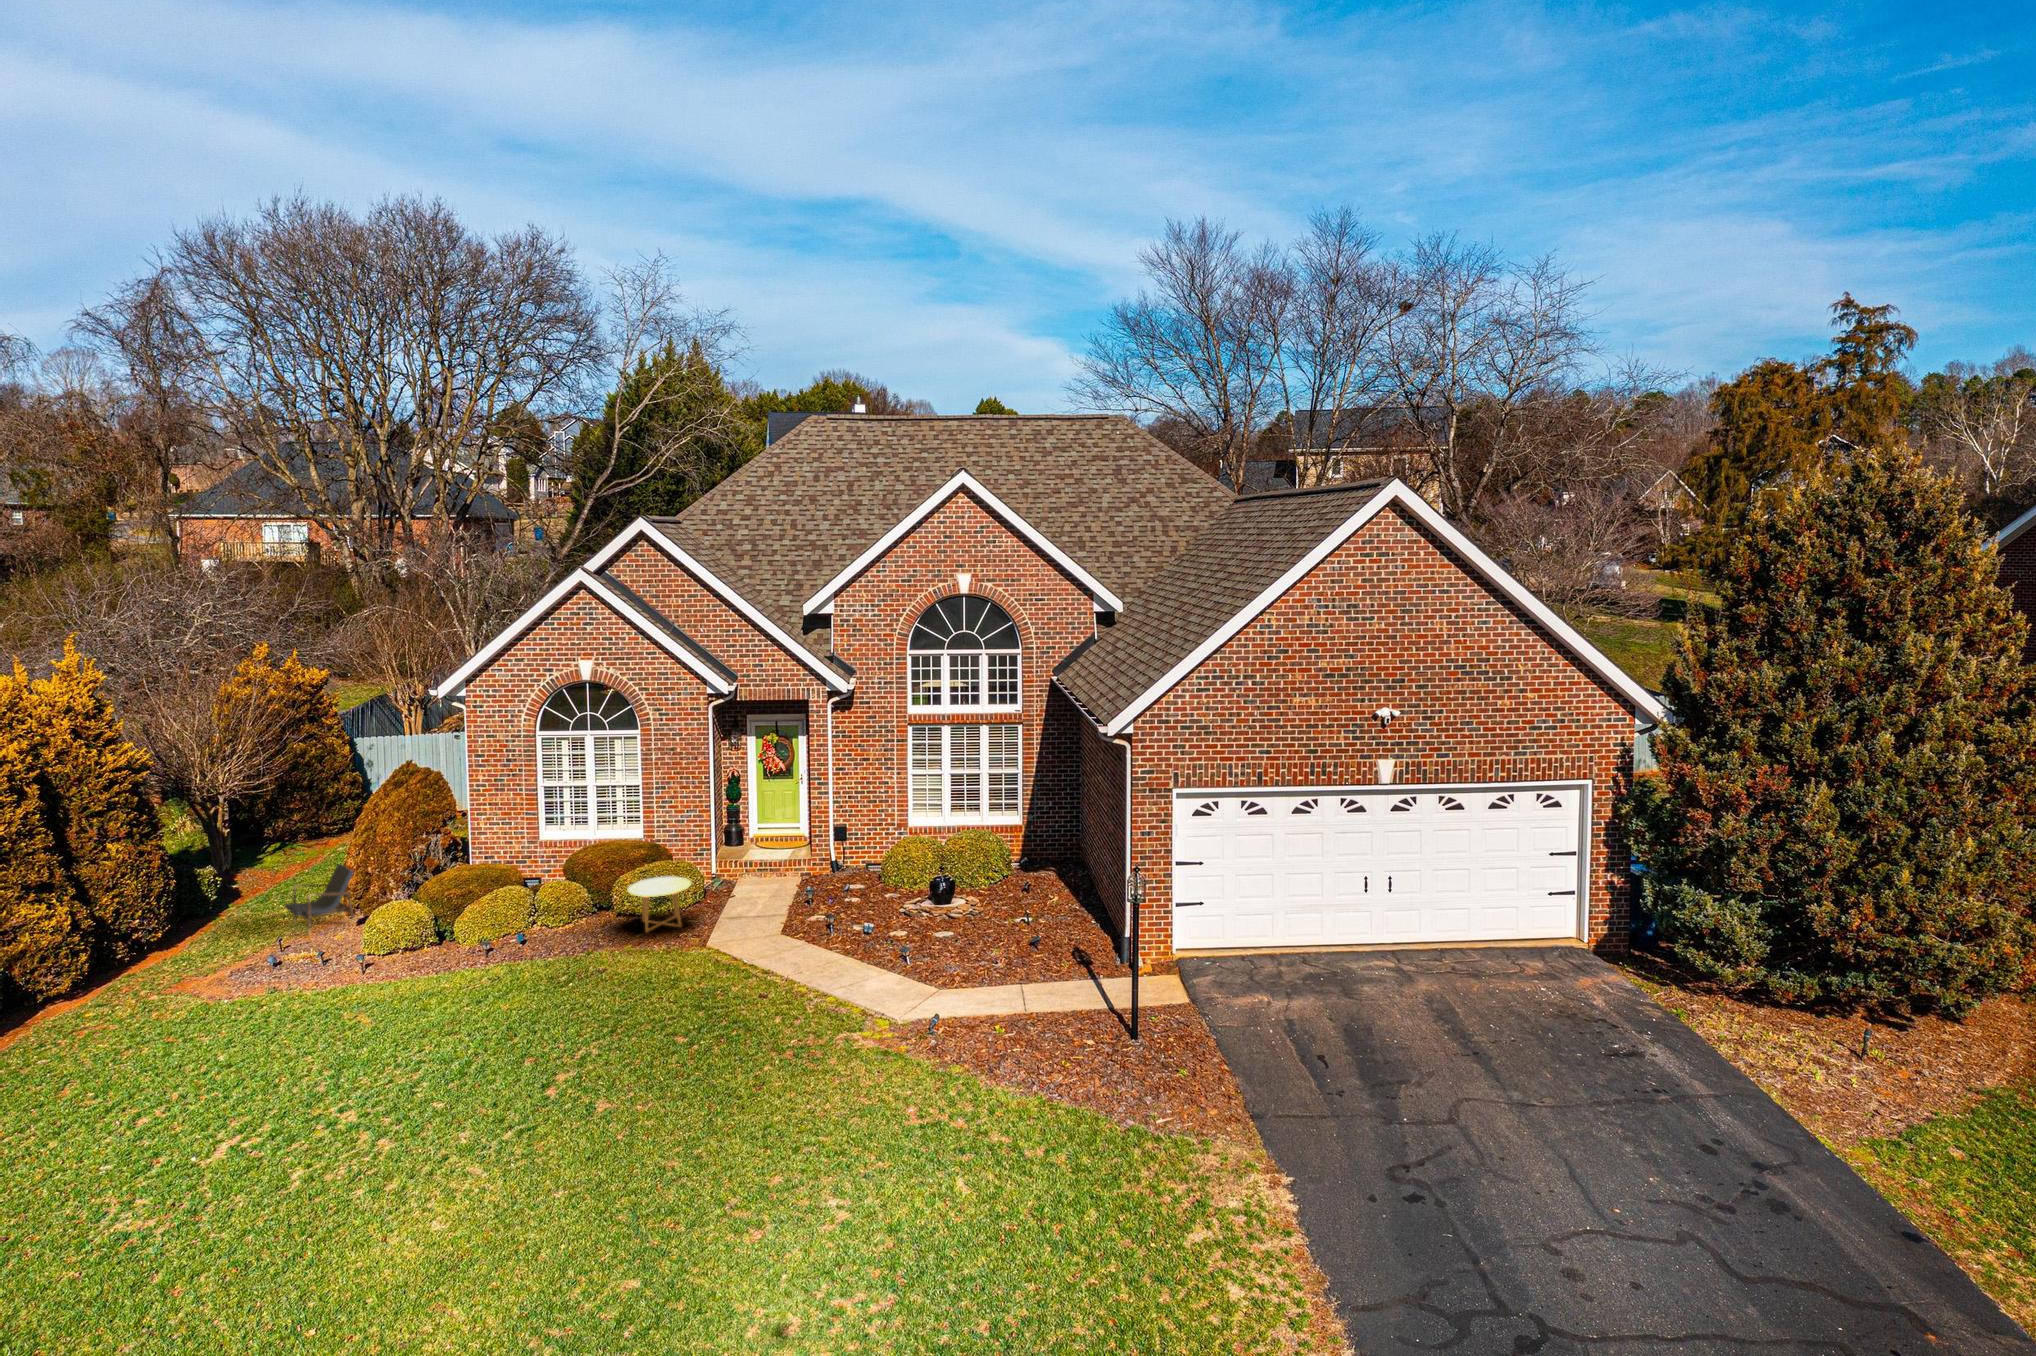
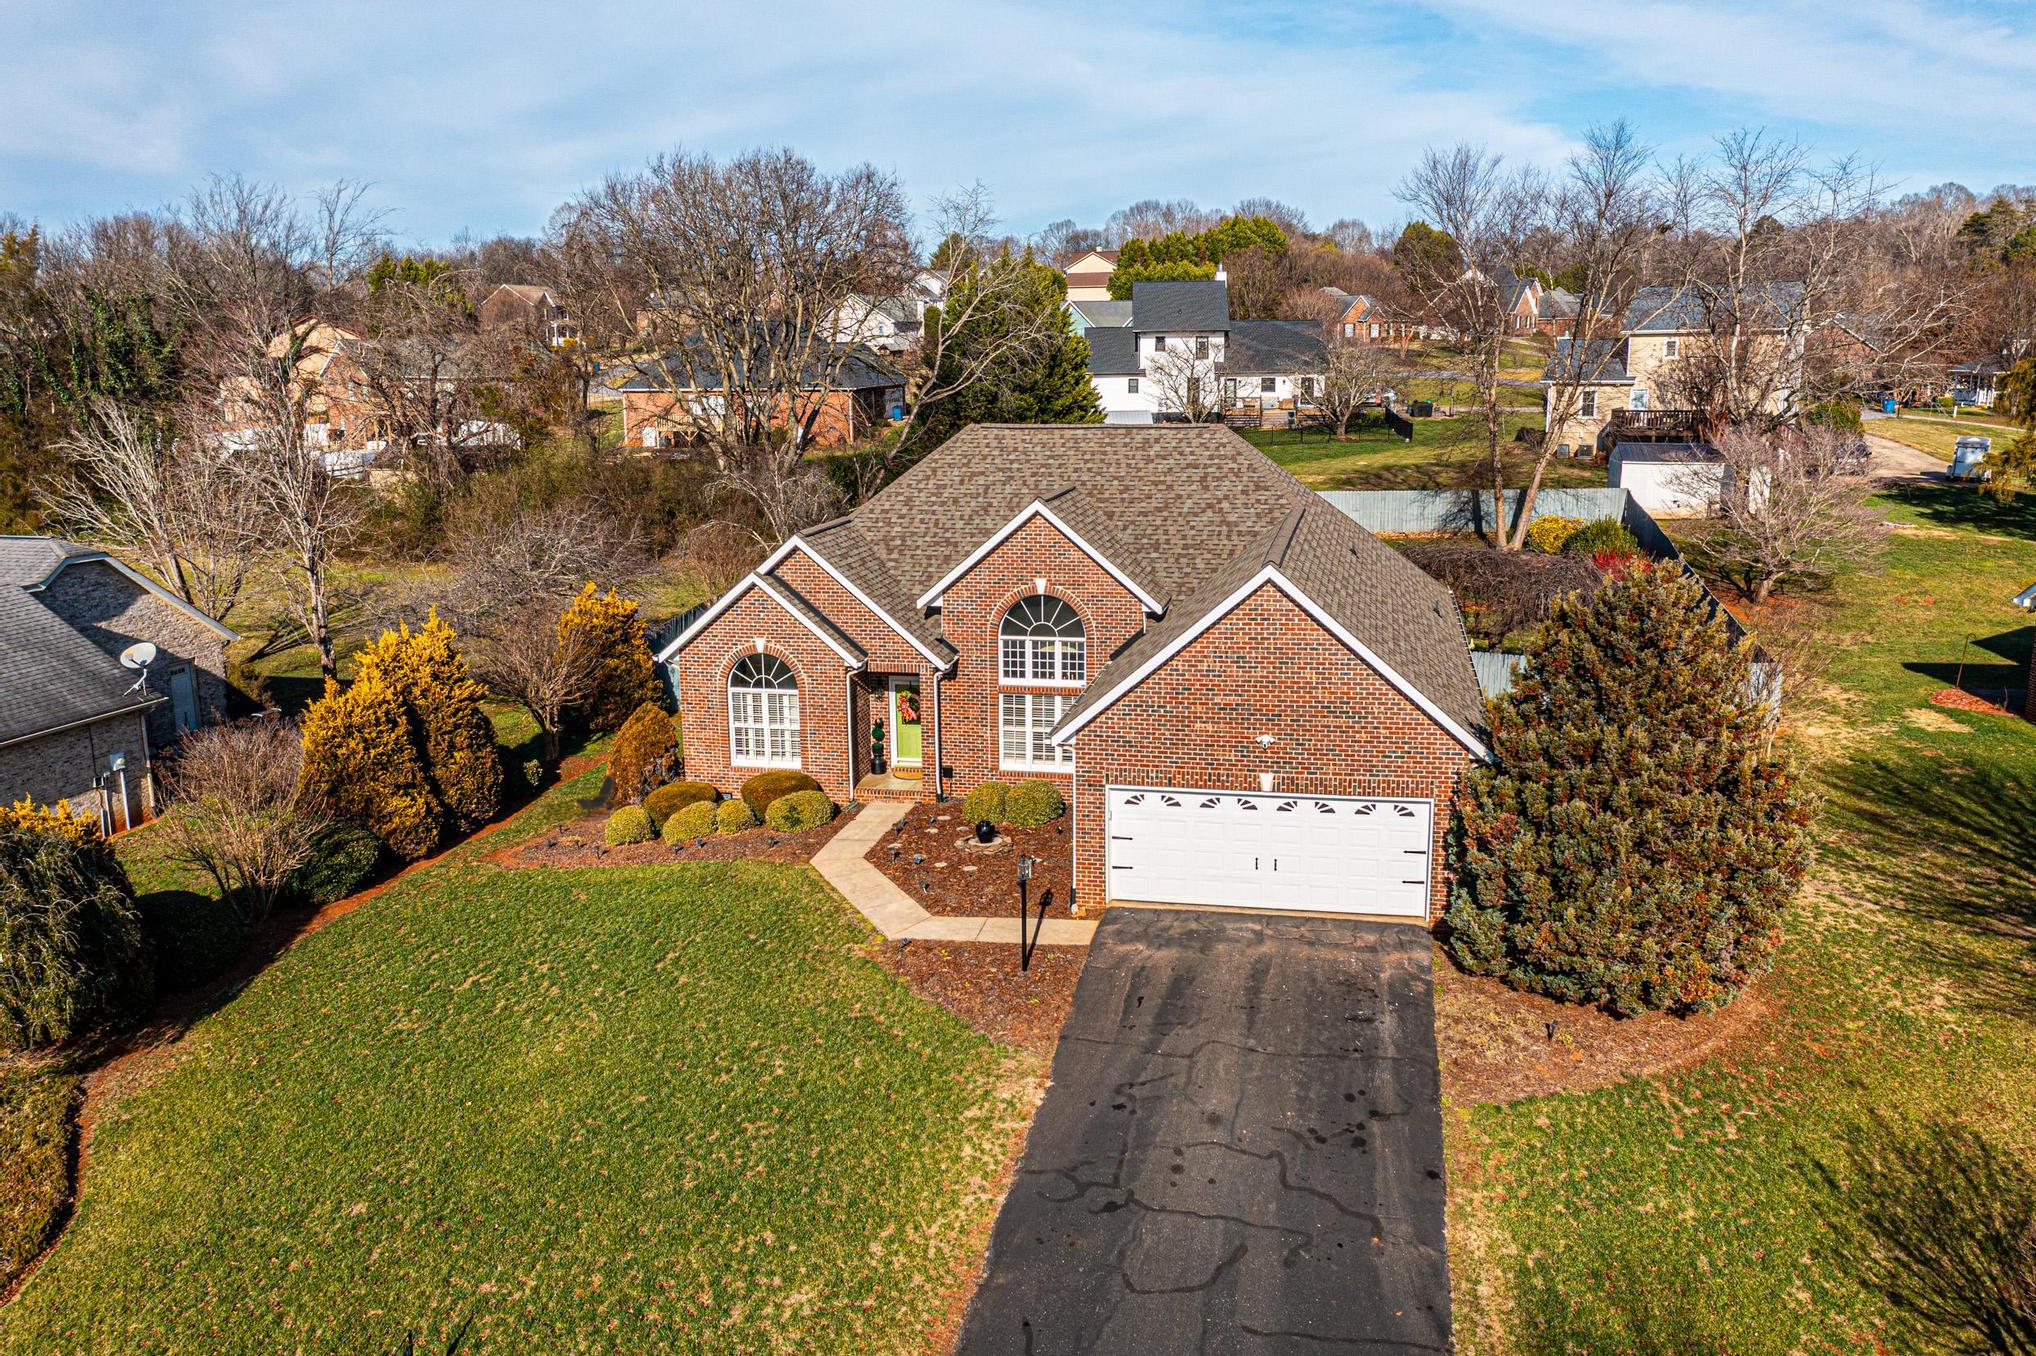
round table: present [627,876,691,932] -> none [774,803,817,842]

